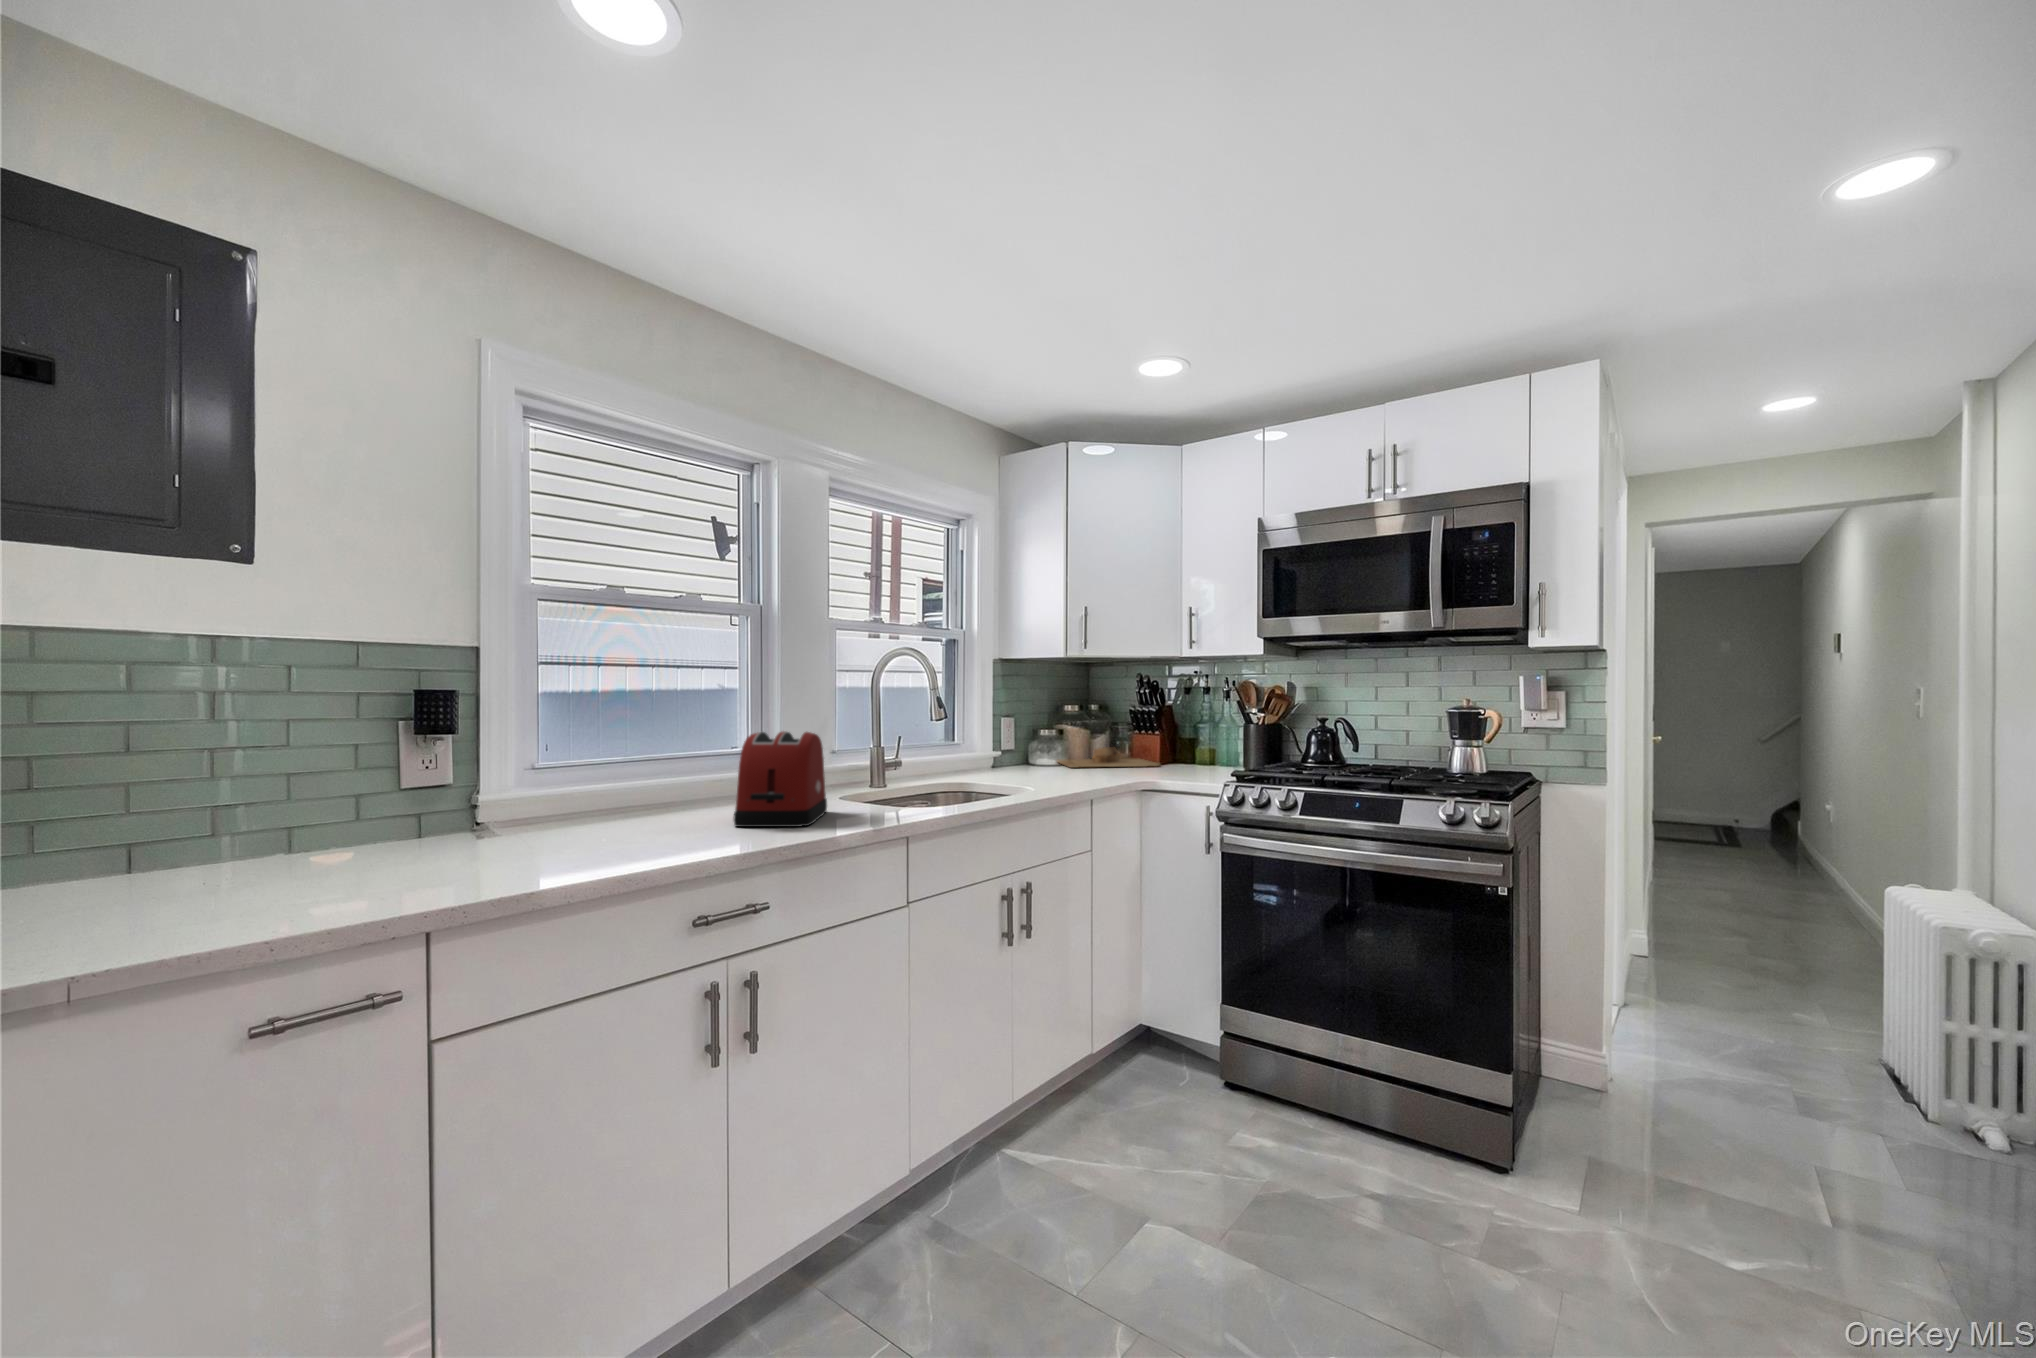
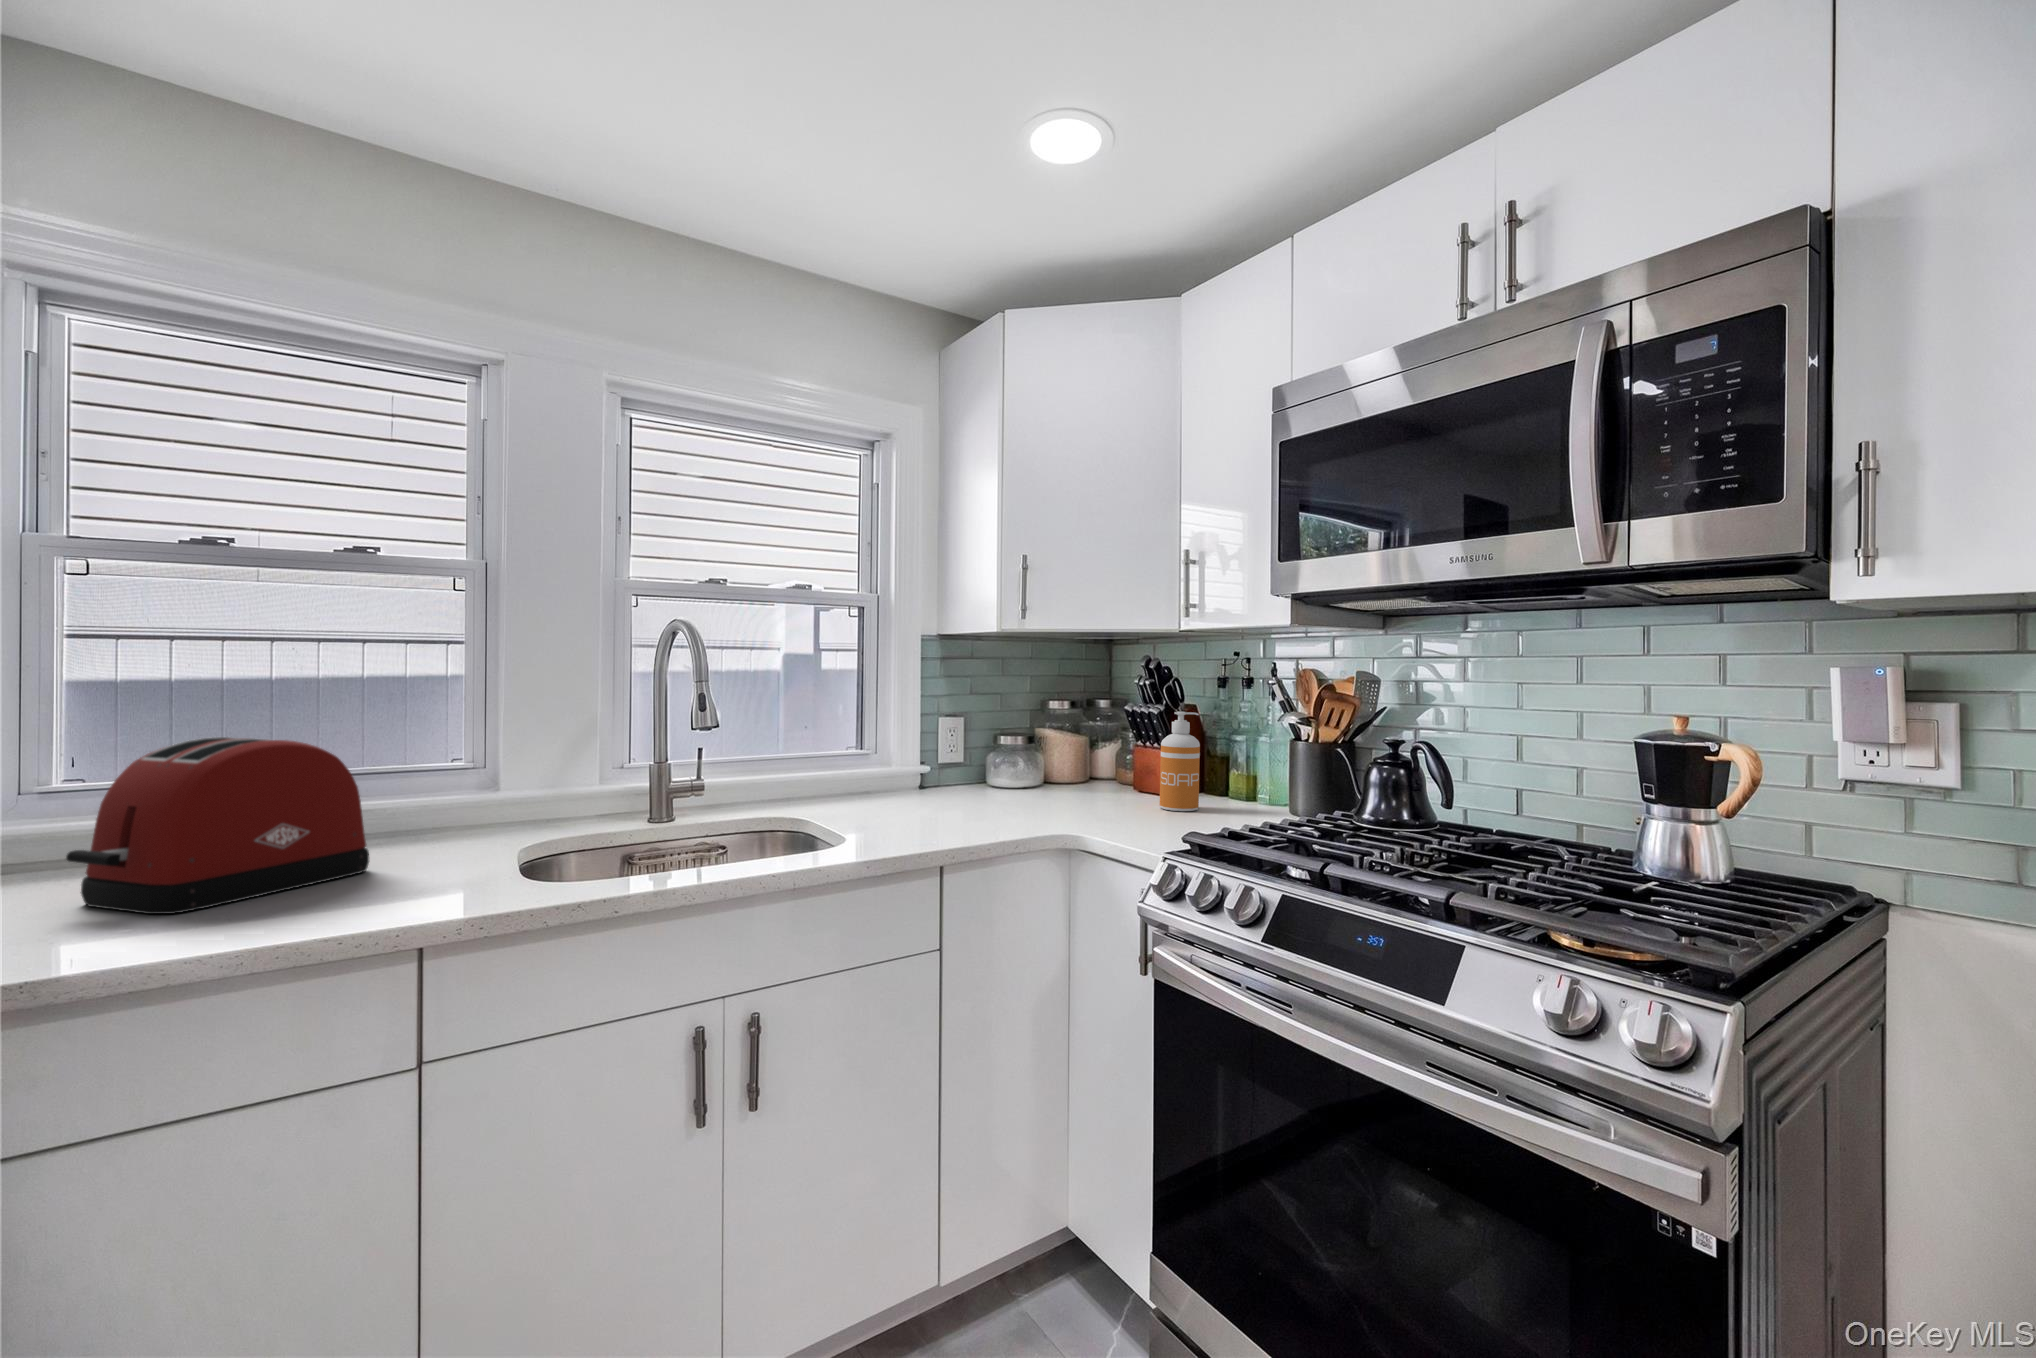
soap dispenser: none [1166,708,1192,770] -> present [1160,712,1200,811]
cutting board: present [1057,747,1160,768] -> none [1025,766,1165,800]

